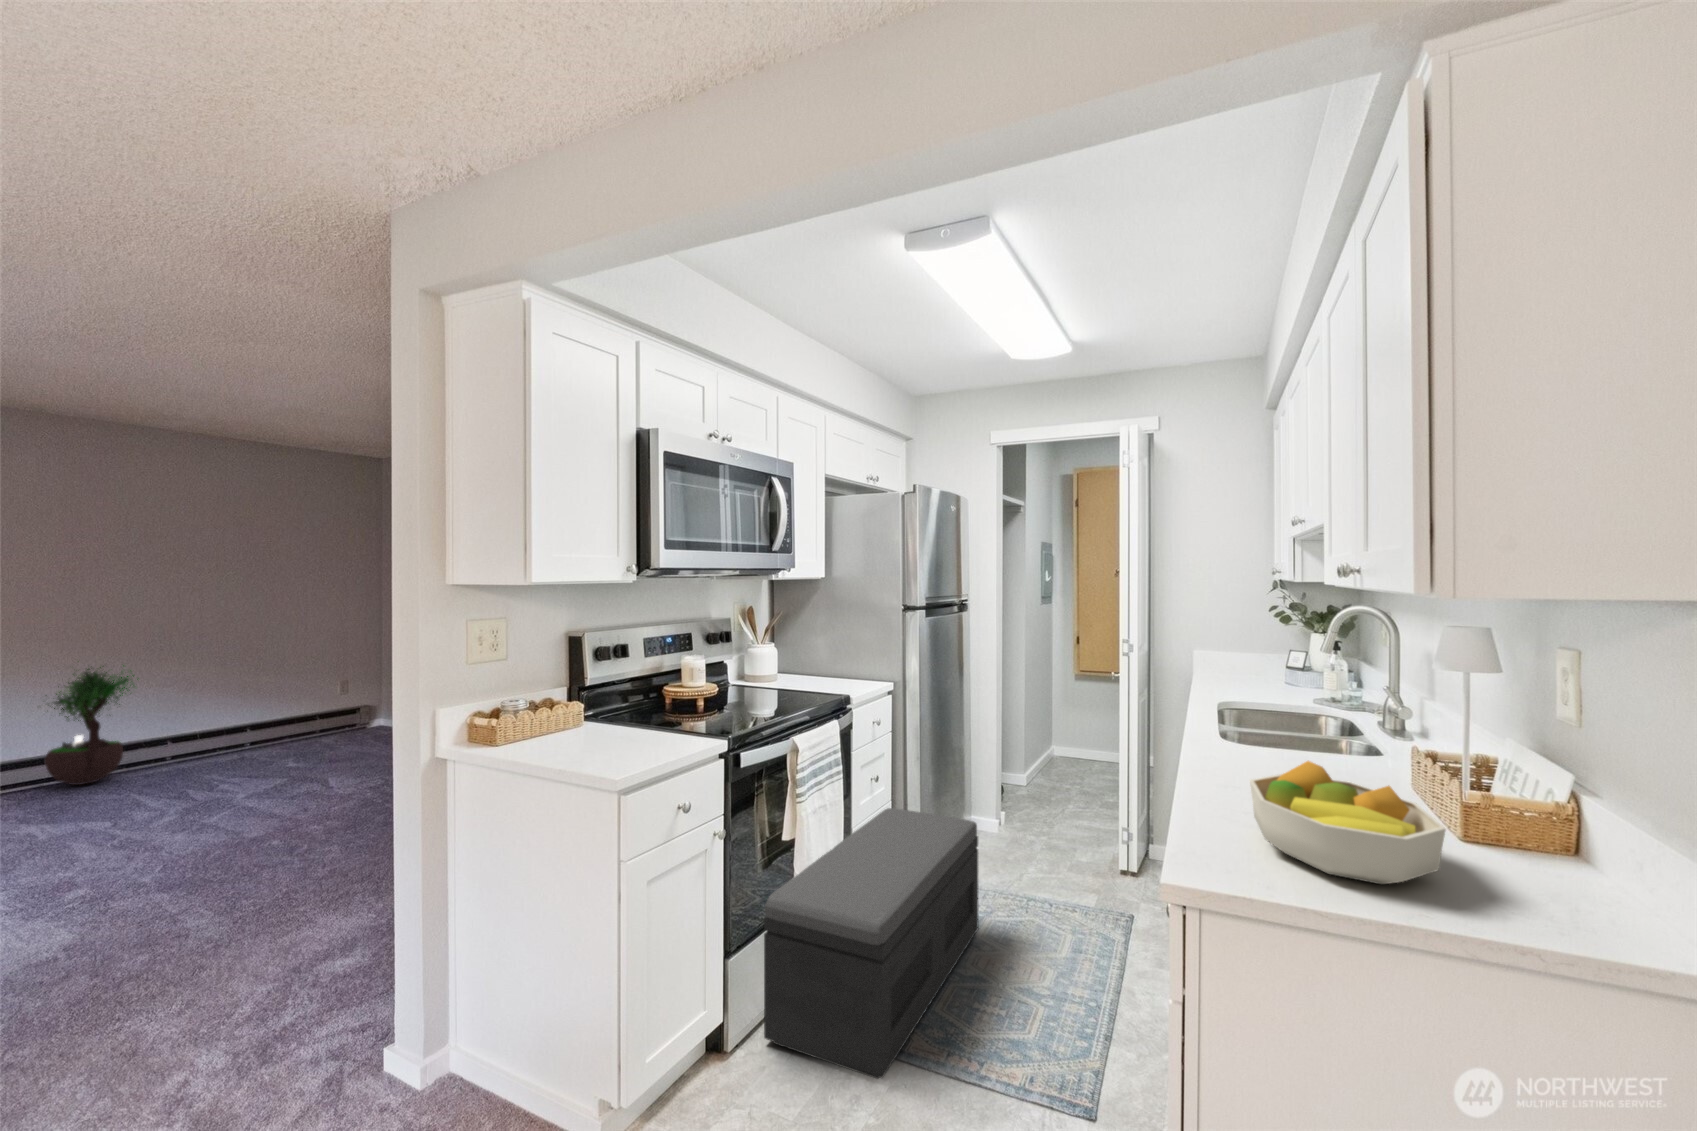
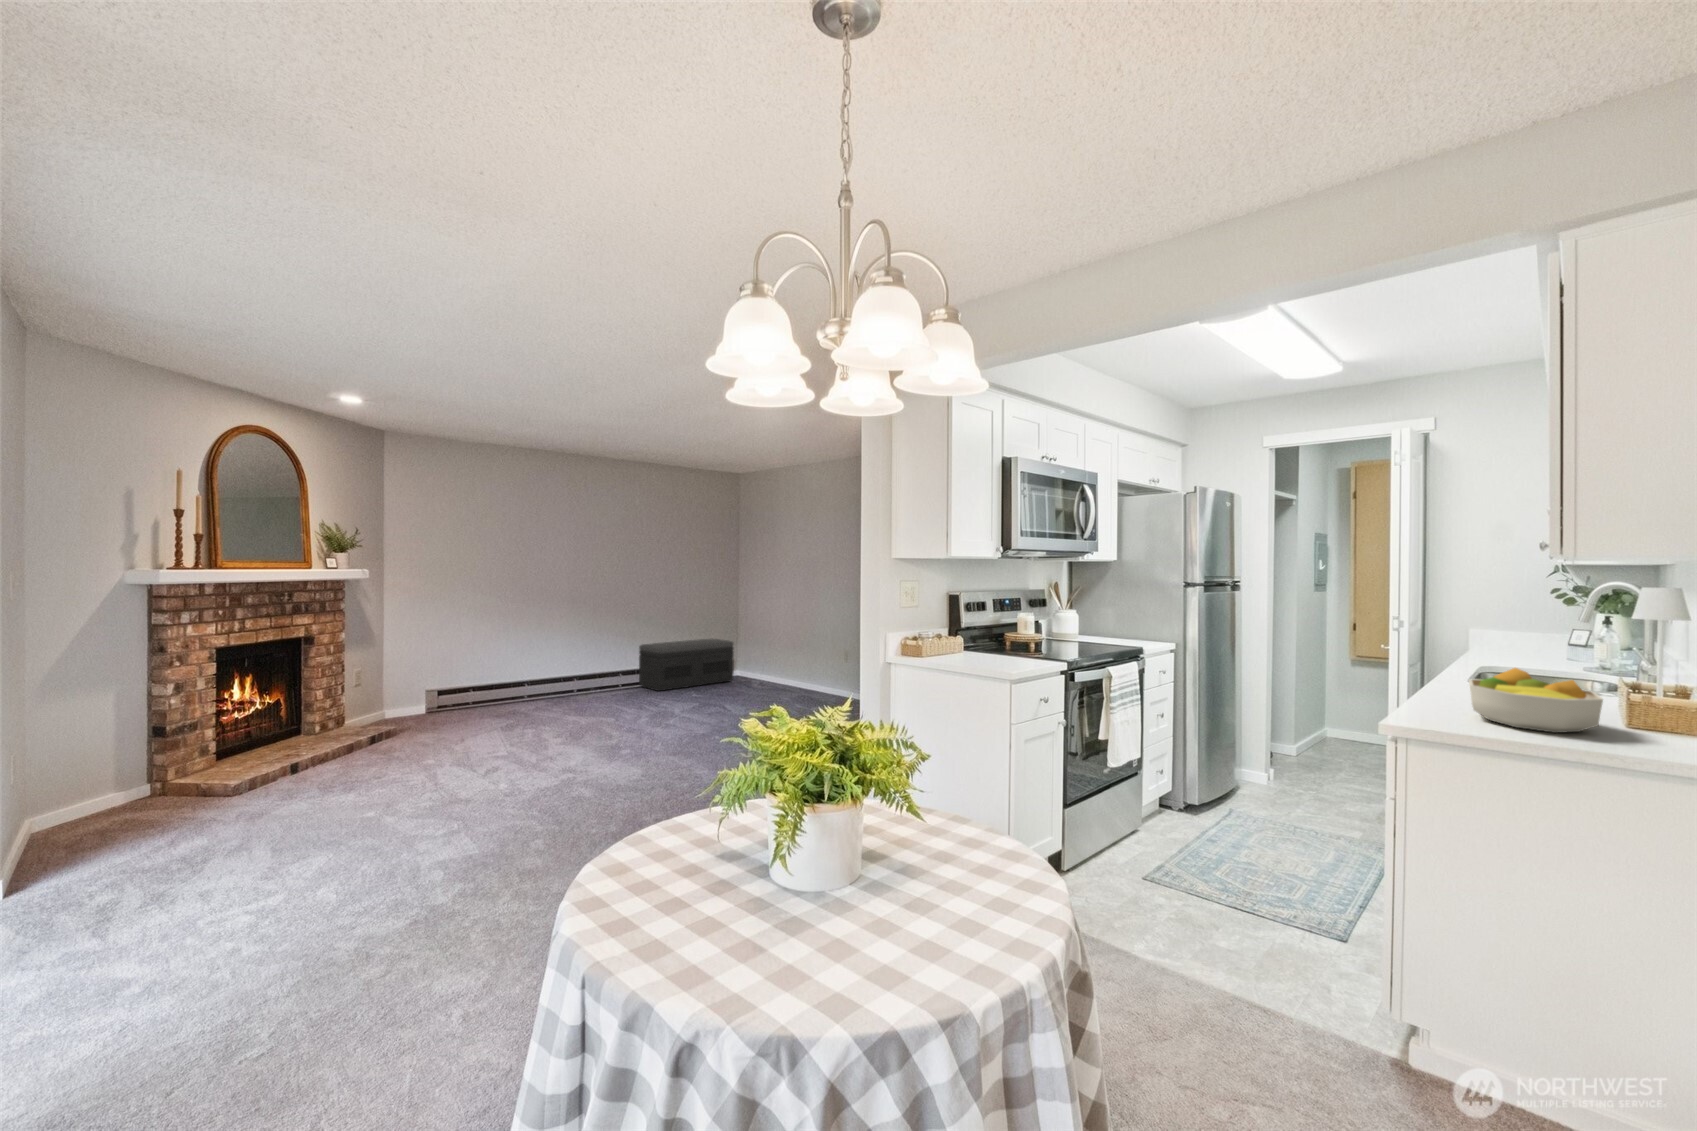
potted tree: present [45,665,138,785] -> none [568,614,617,697]
storage bench: present [764,808,978,1079] -> present [639,639,734,691]

